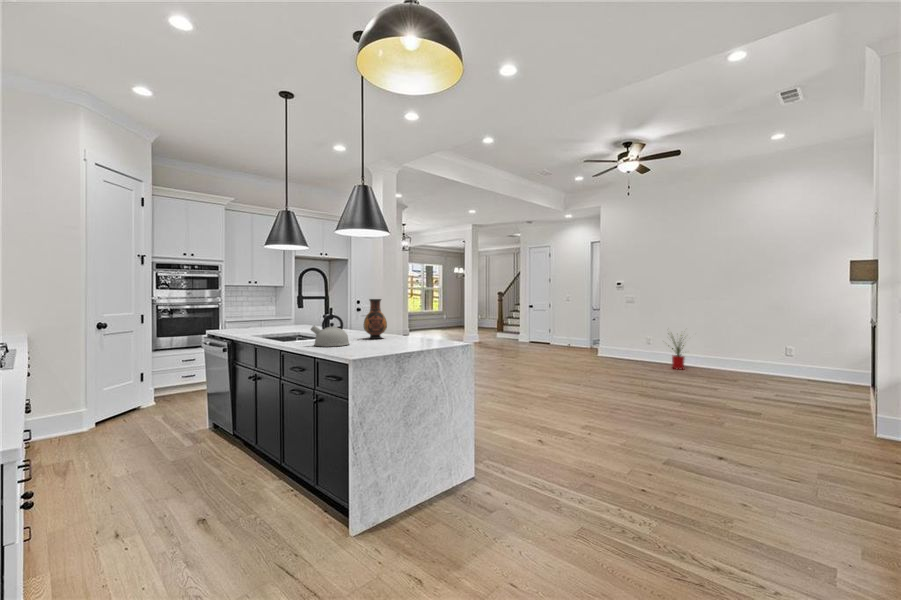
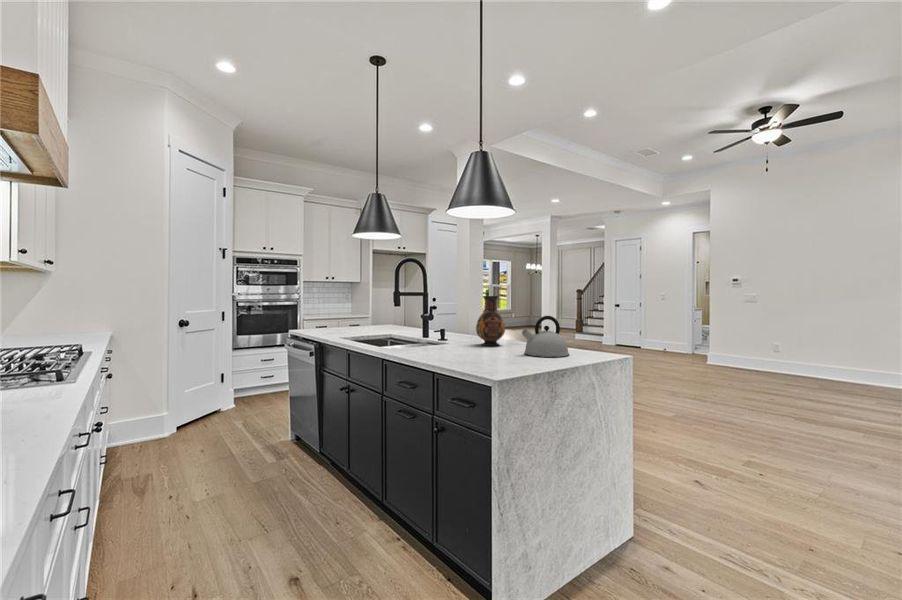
kettle: present [311,315,349,347] -> present [522,316,569,357]
house plant: present [671,337,684,370] -> none [797,332,848,384]

